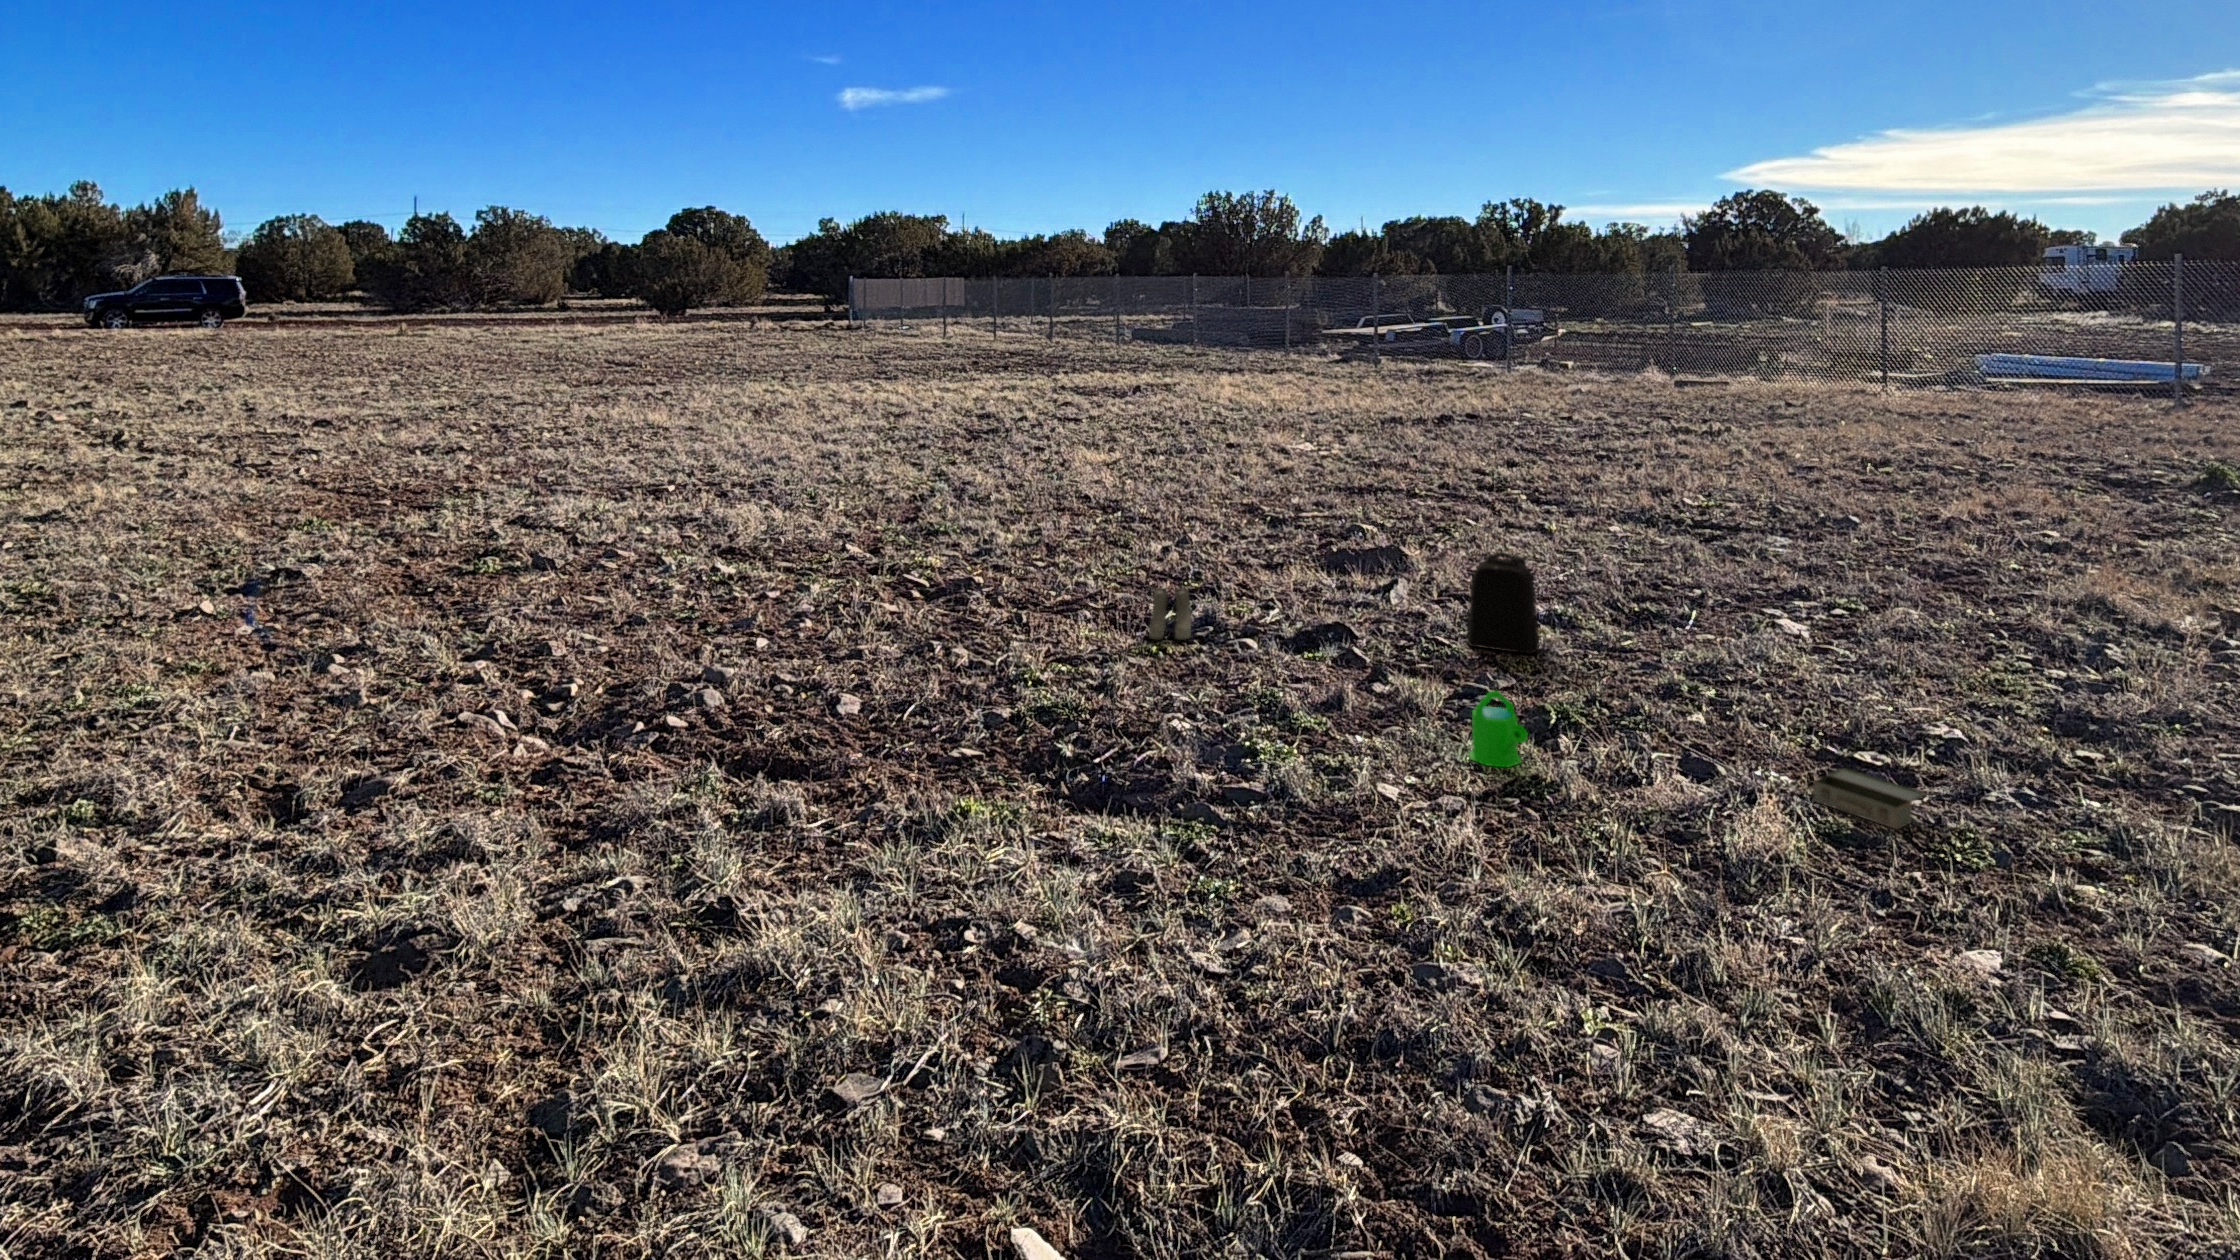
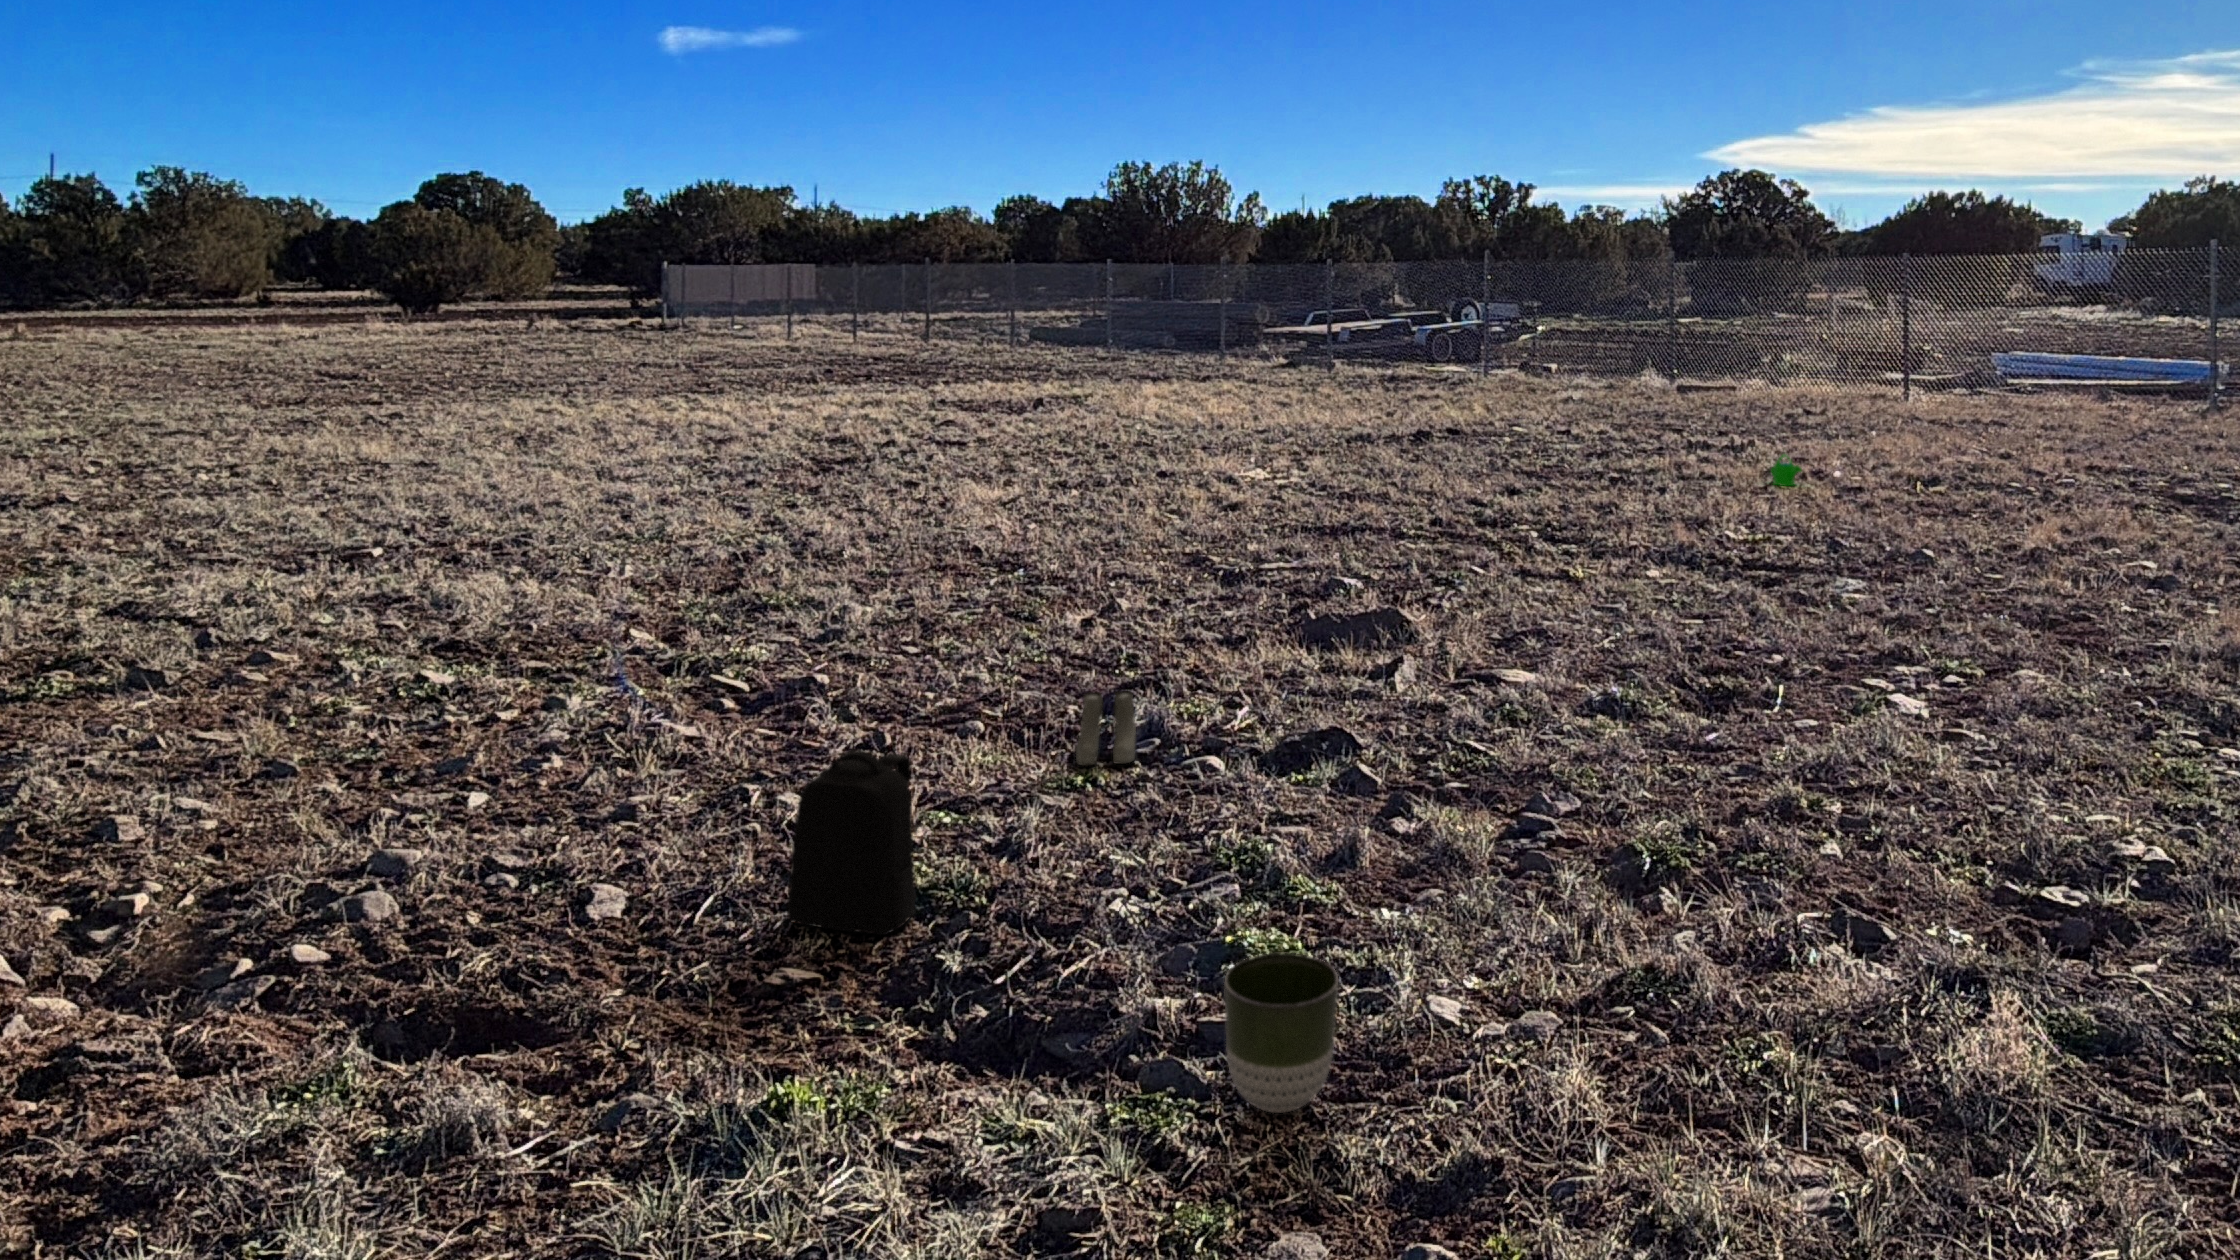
backpack: present [1467,552,1539,654] -> present [787,750,917,935]
watering can: present [1469,691,1528,767] -> present [1771,454,1802,486]
planter: none [1234,749,1313,855] -> present [1224,953,1338,1113]
toolbox: present [1814,768,1924,829] -> none [1947,901,2073,982]

